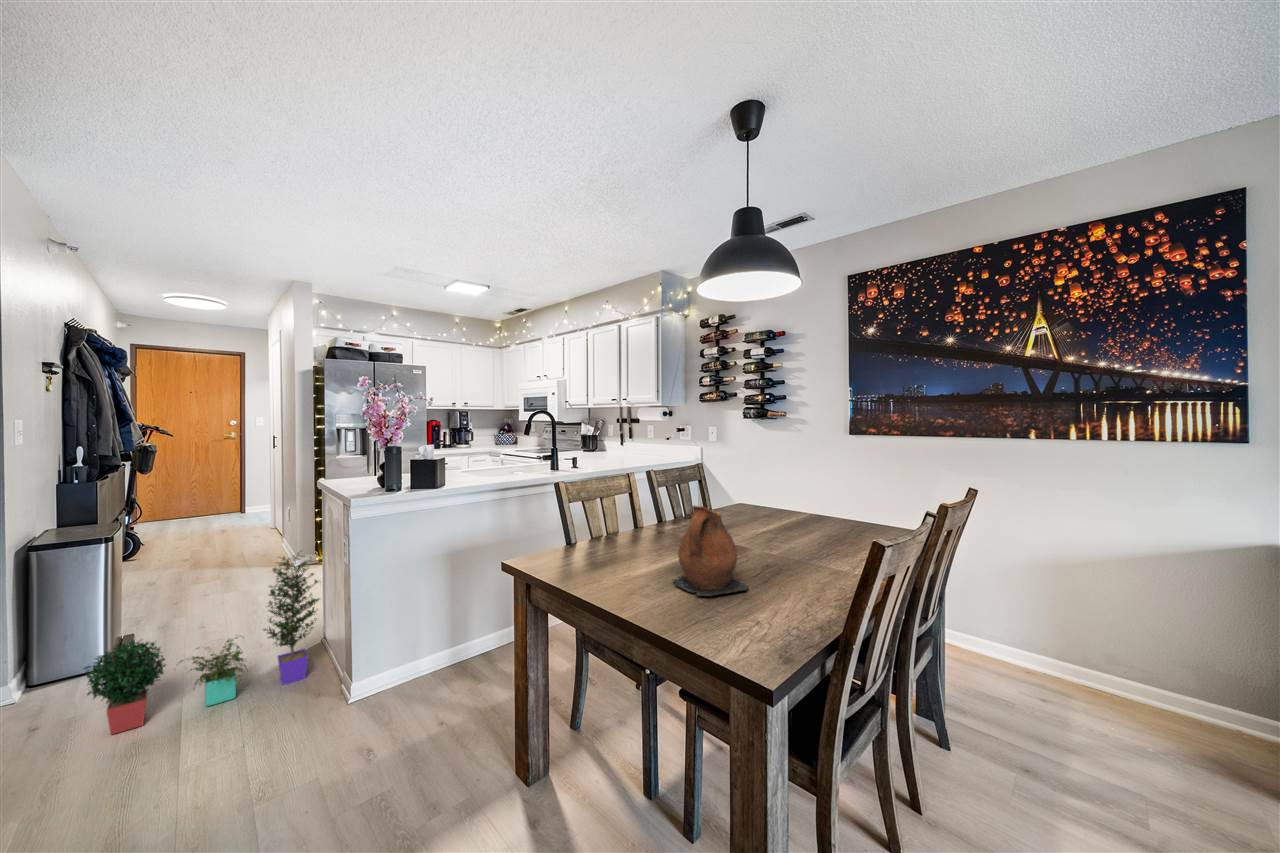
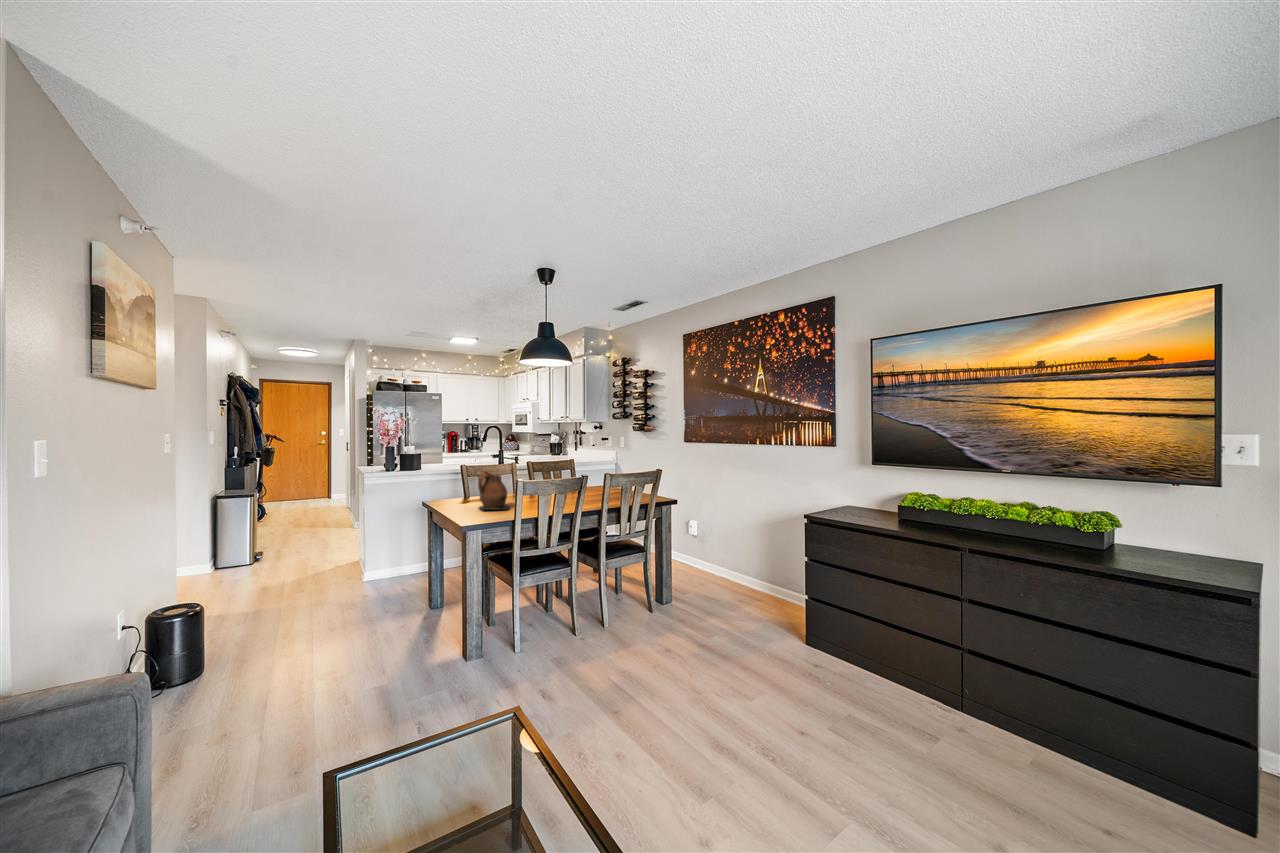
potted plant: present [84,553,319,734] -> none [240,503,353,585]

